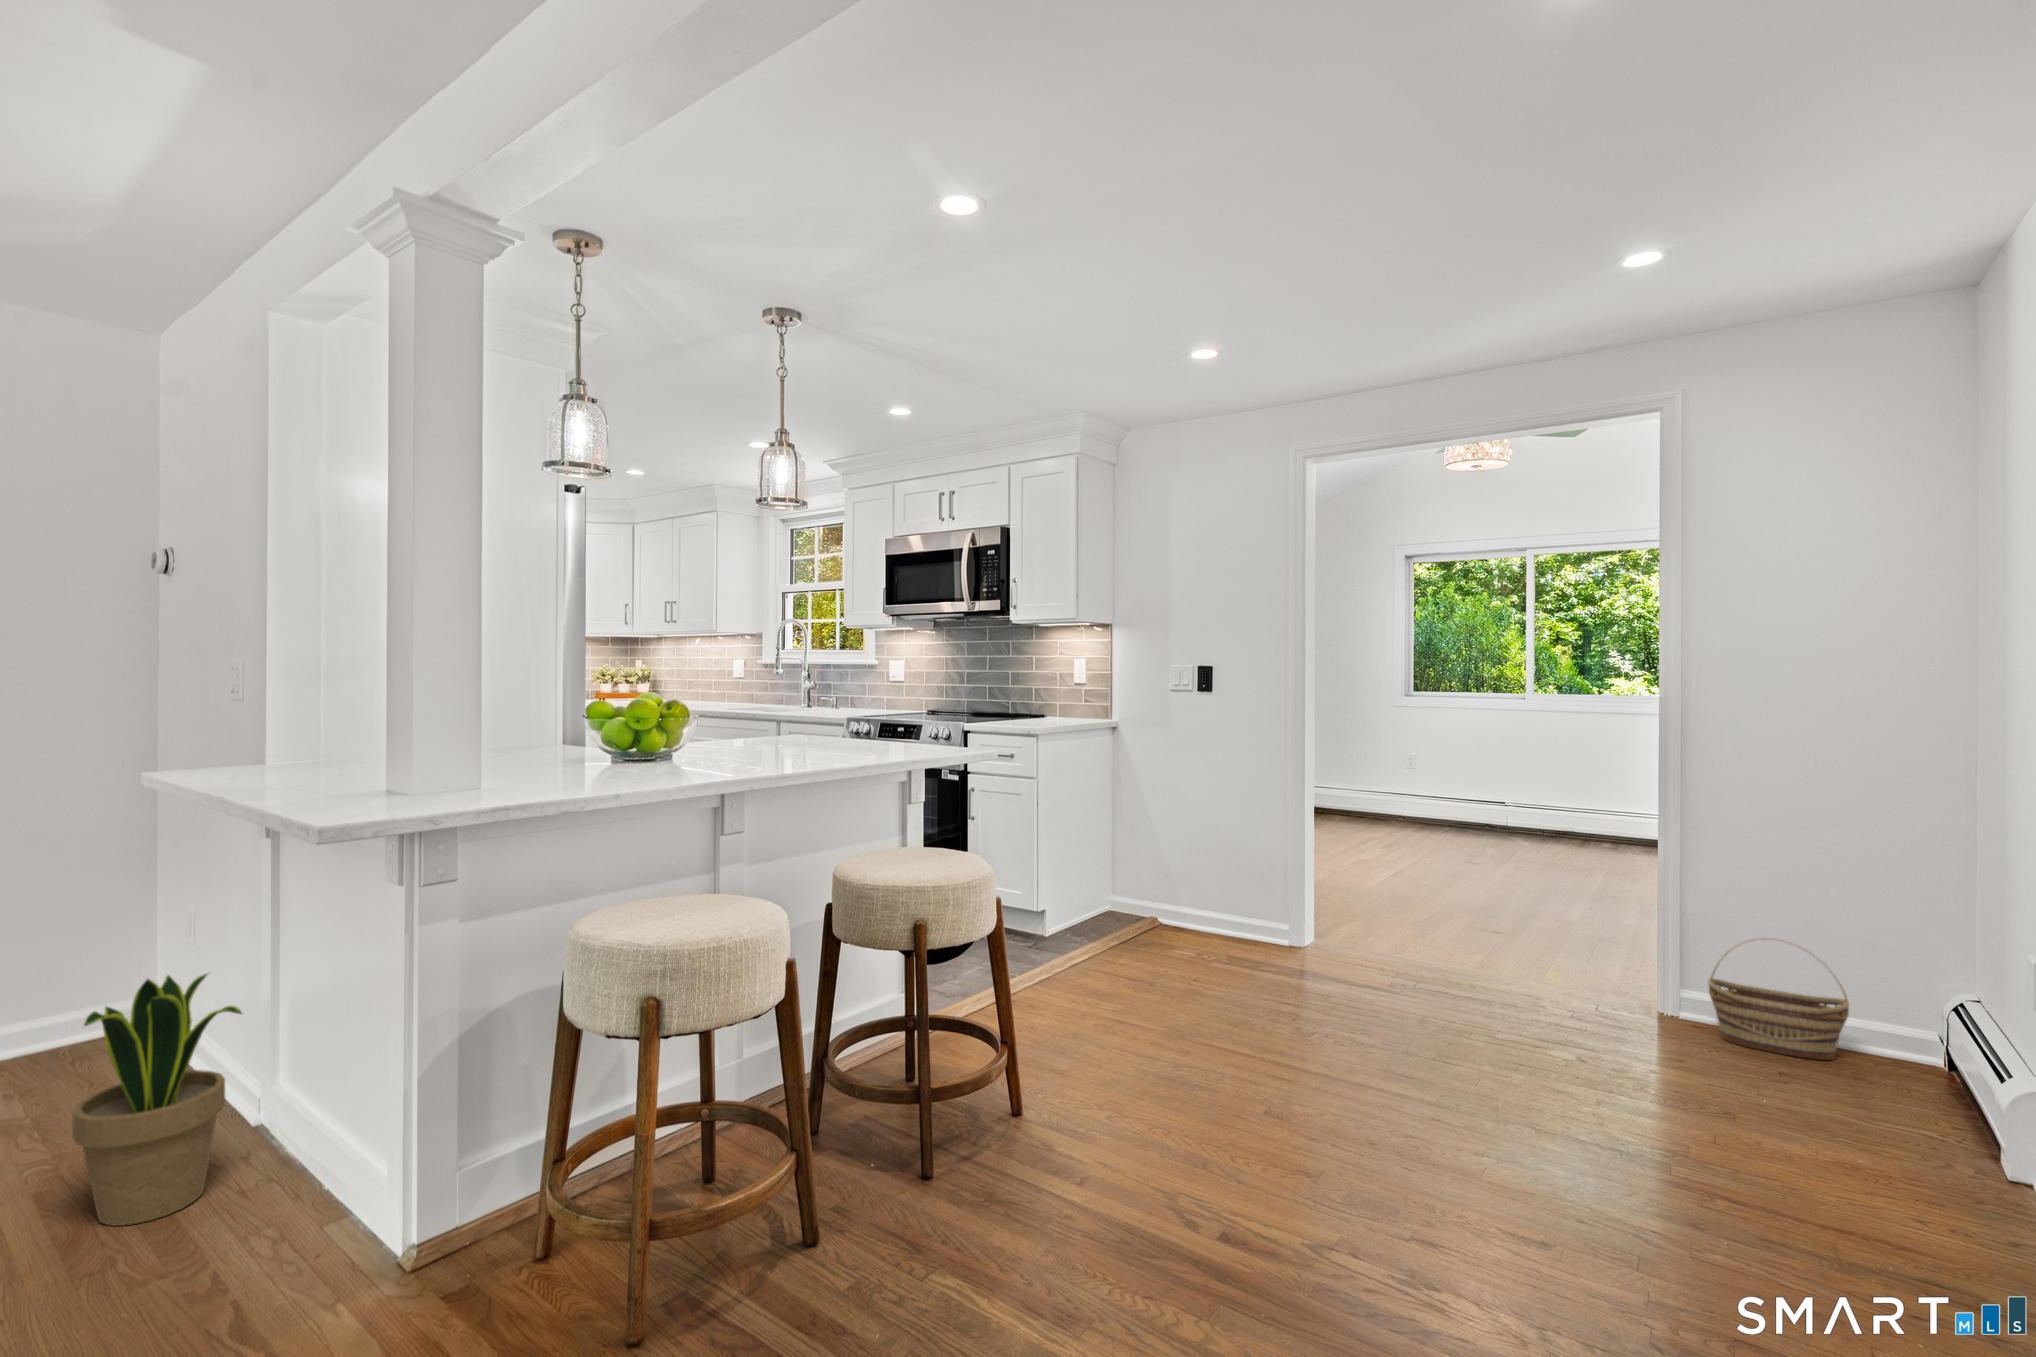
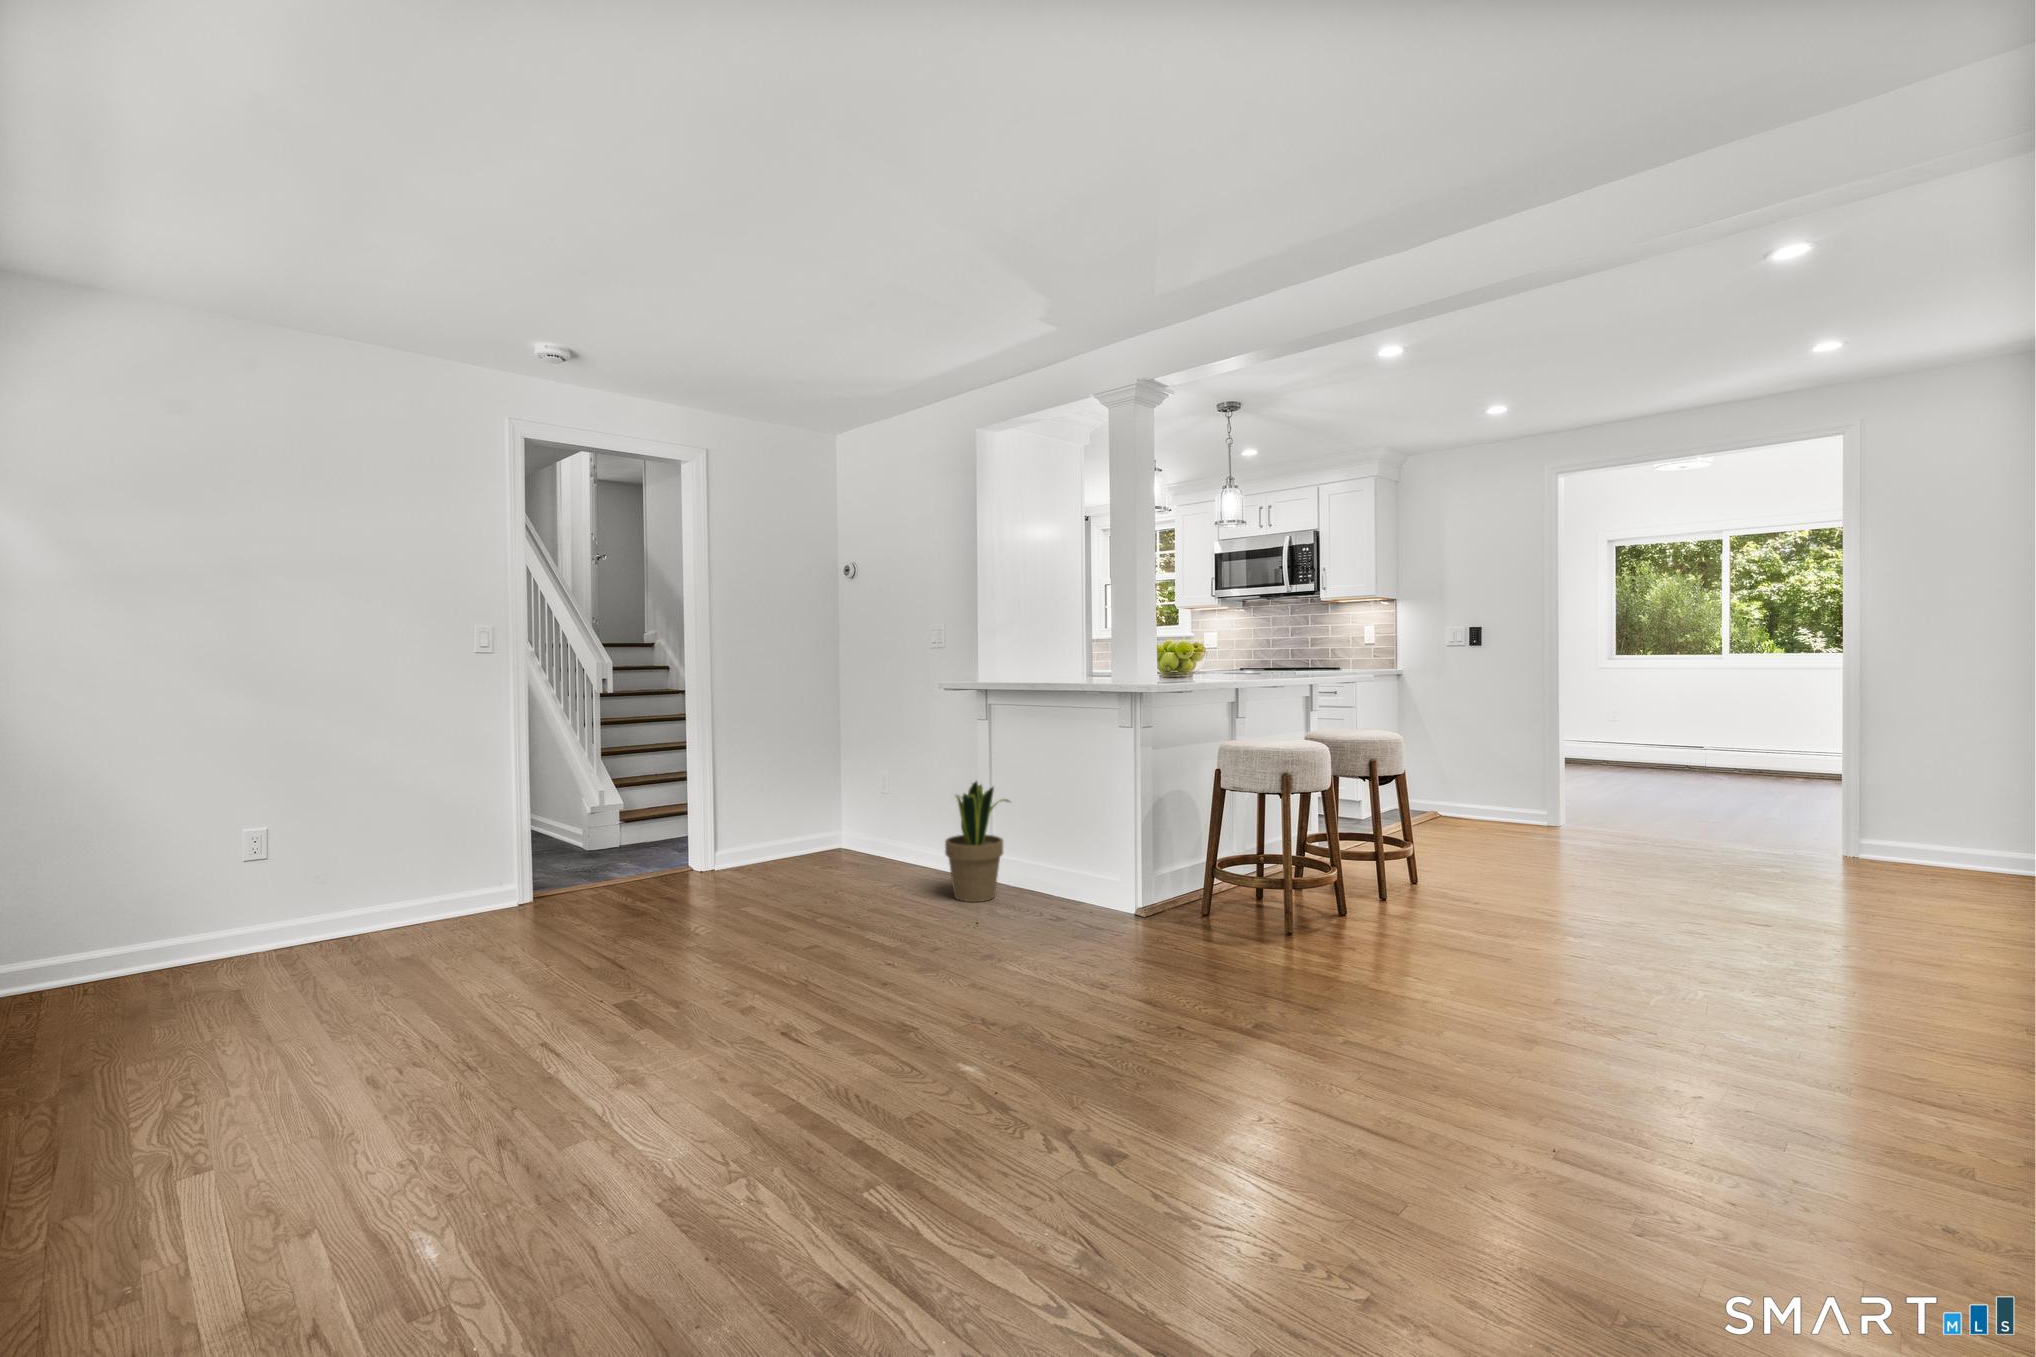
basket: present [1708,940,1849,1060] -> none [1894,808,2008,891]

